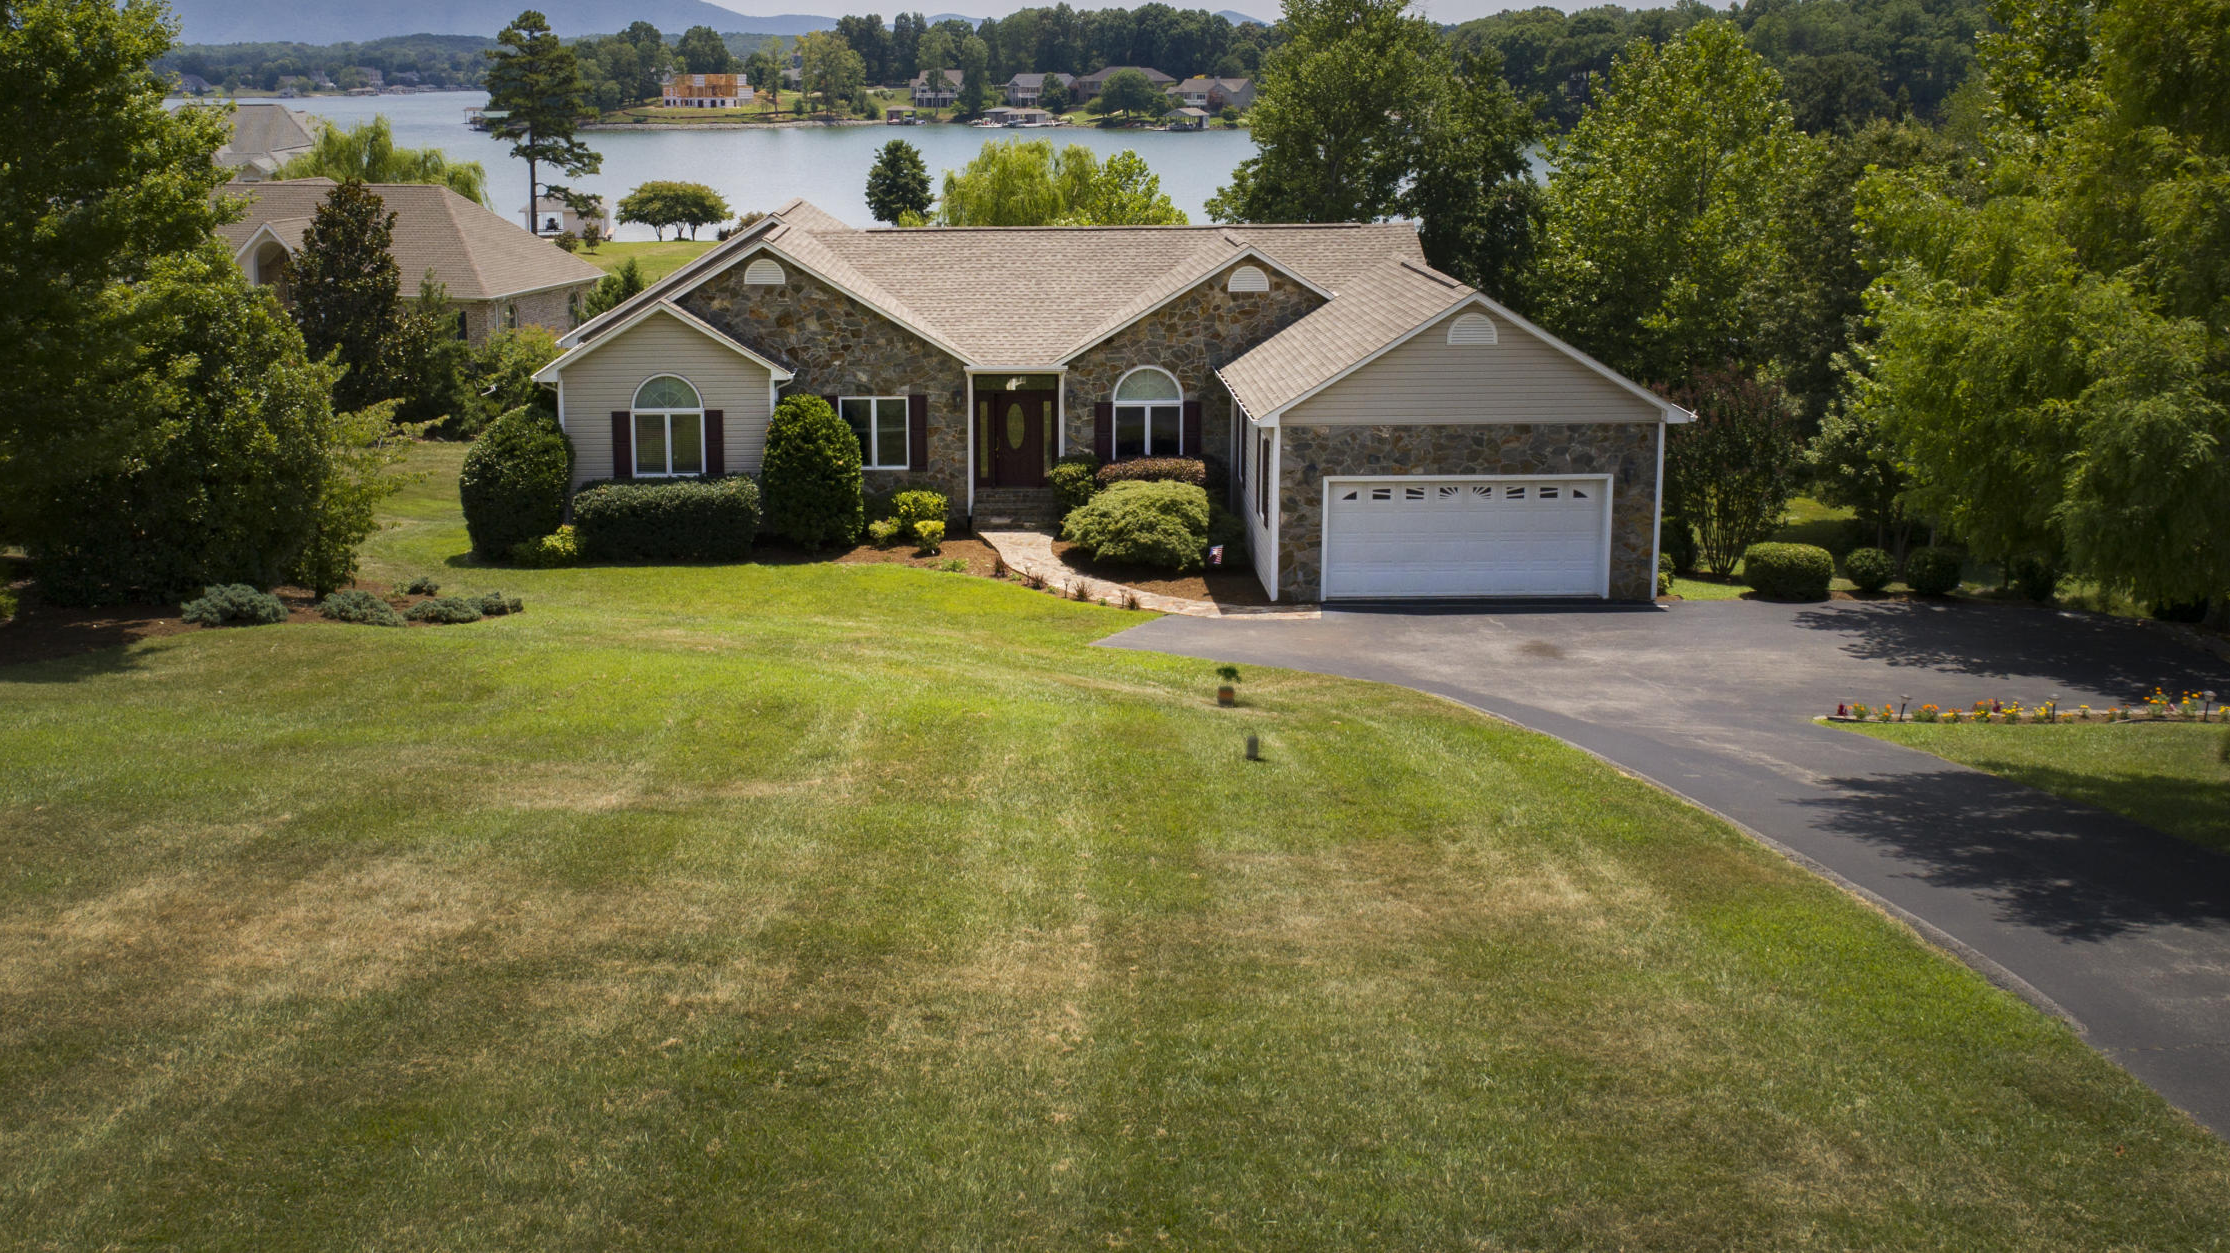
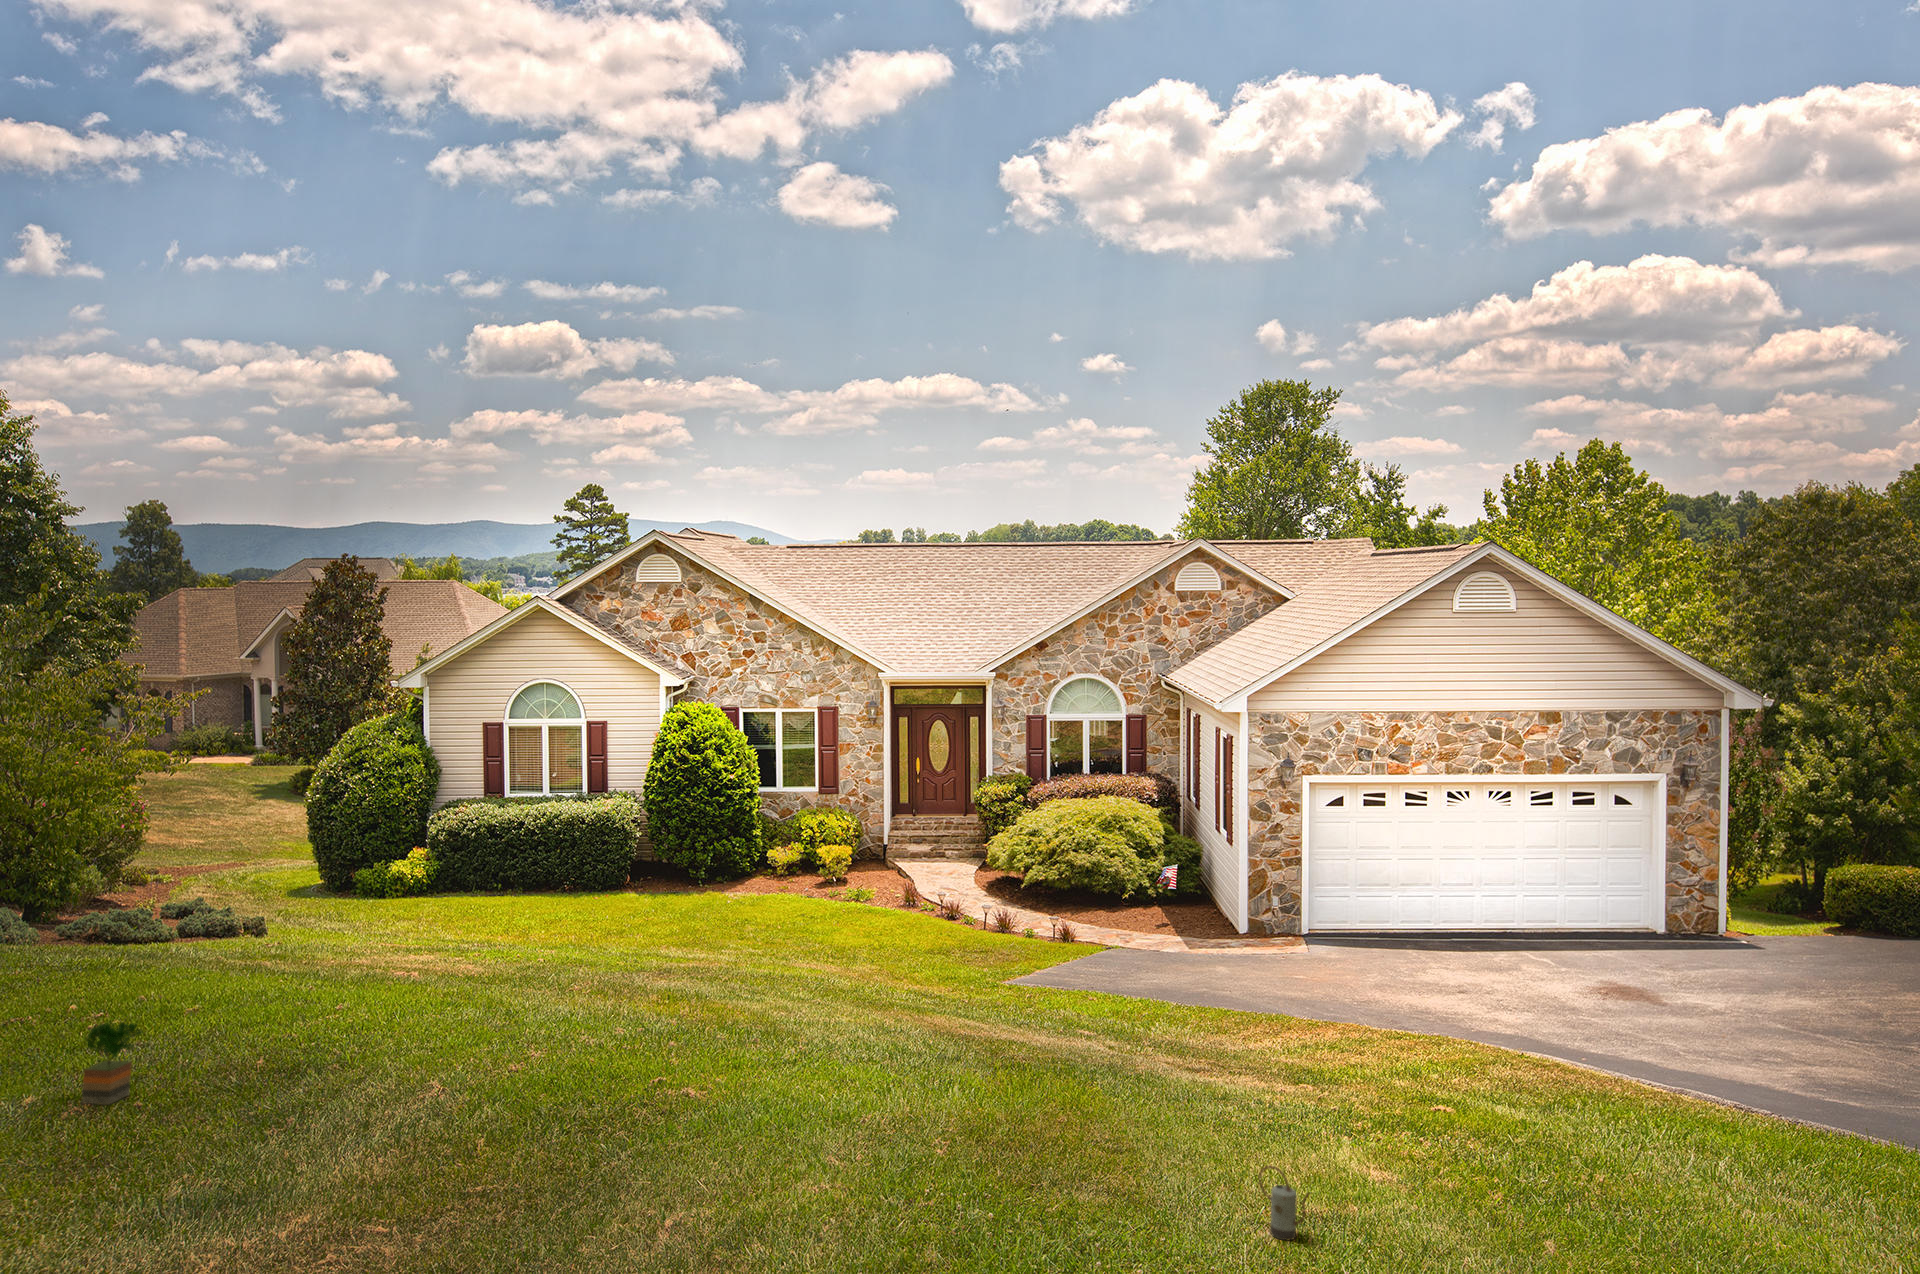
potted tree: present [1215,666,1241,708] -> present [82,1022,142,1105]

